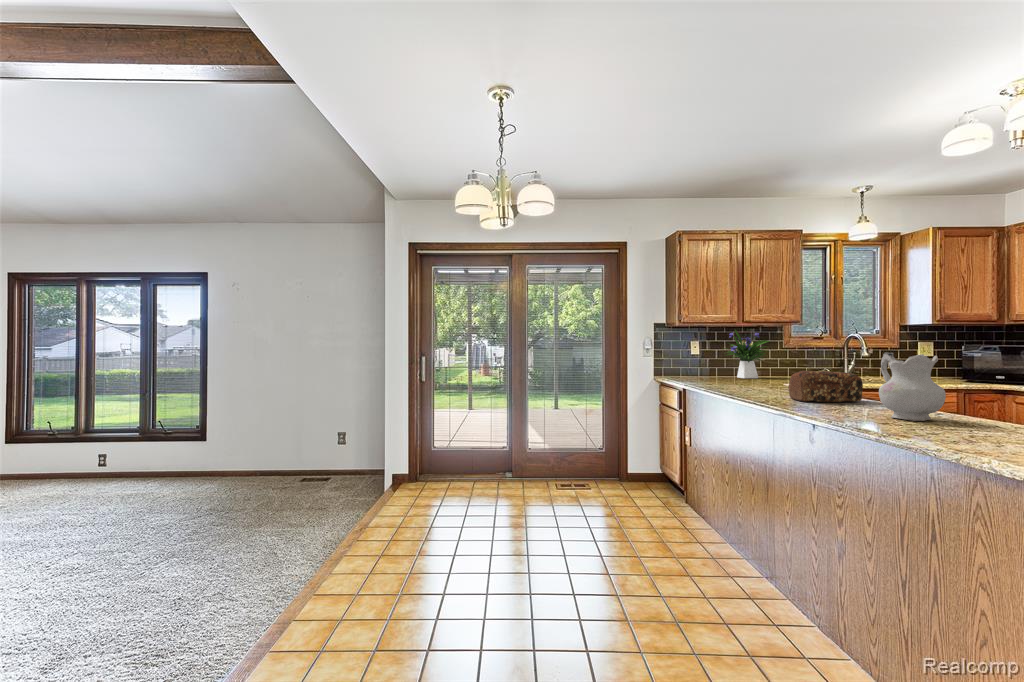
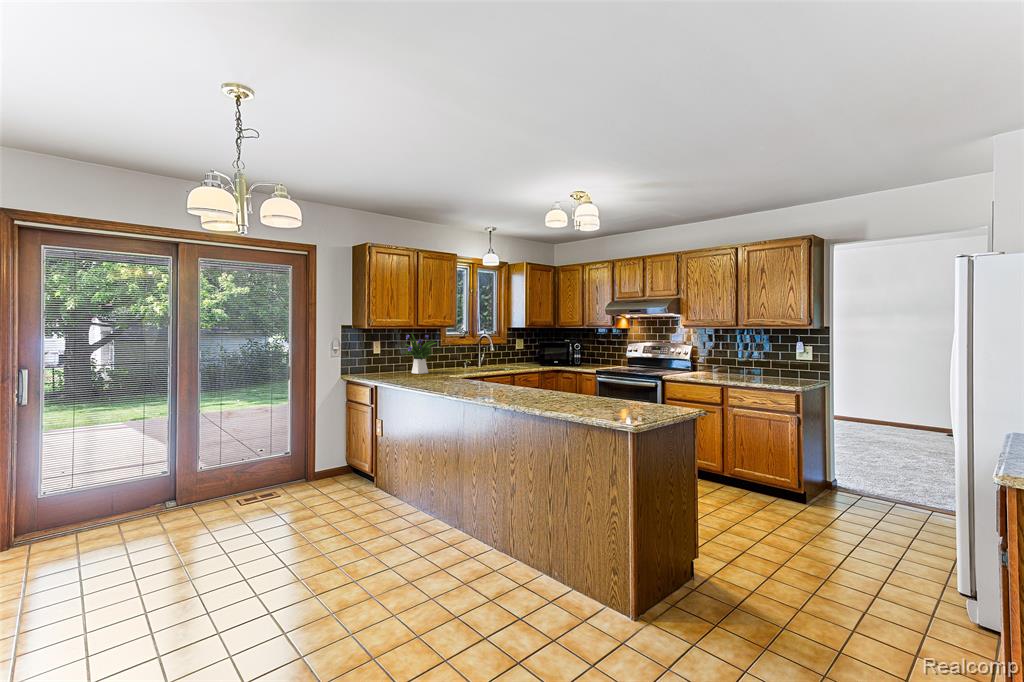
ceramic pitcher: present [879,352,946,421] -> none [533,359,566,403]
bread loaf: present [788,371,863,402] -> none [471,370,516,394]

